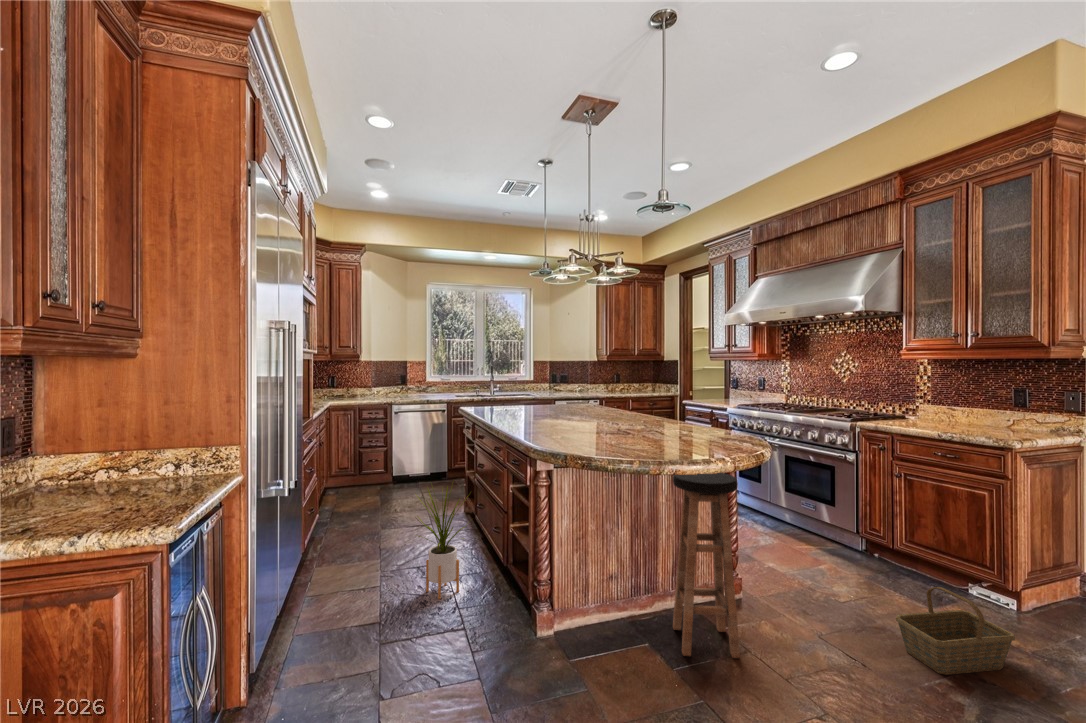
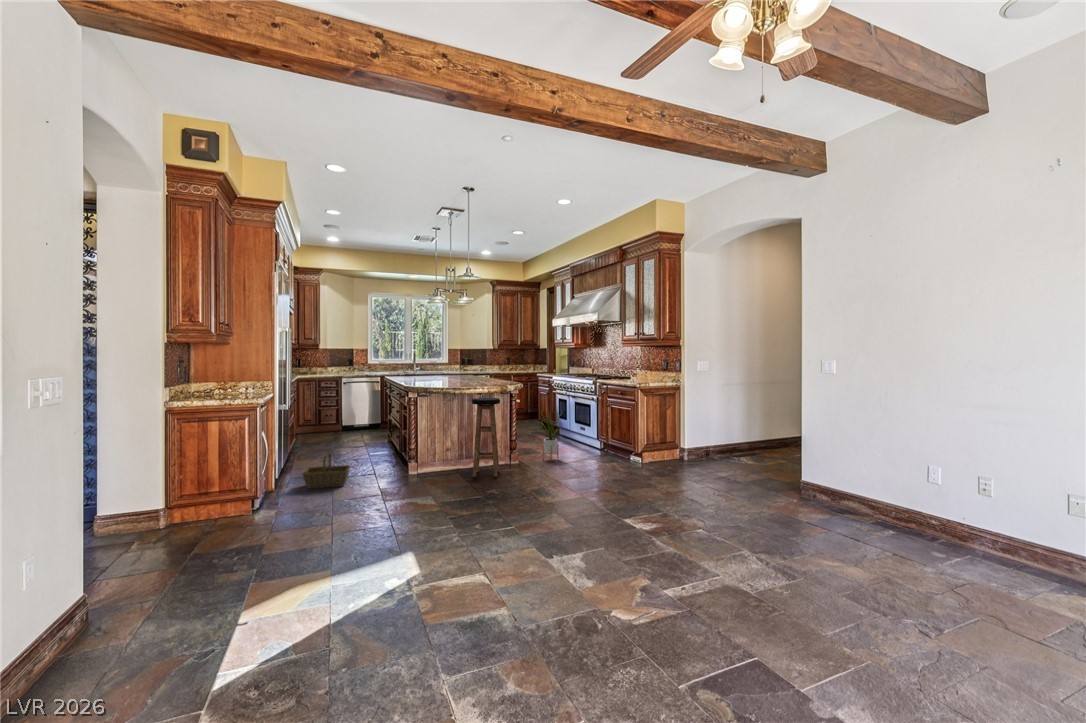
house plant: present [416,486,466,599] -> present [542,416,560,461]
basket: present [896,587,1015,675] -> present [302,453,350,488]

